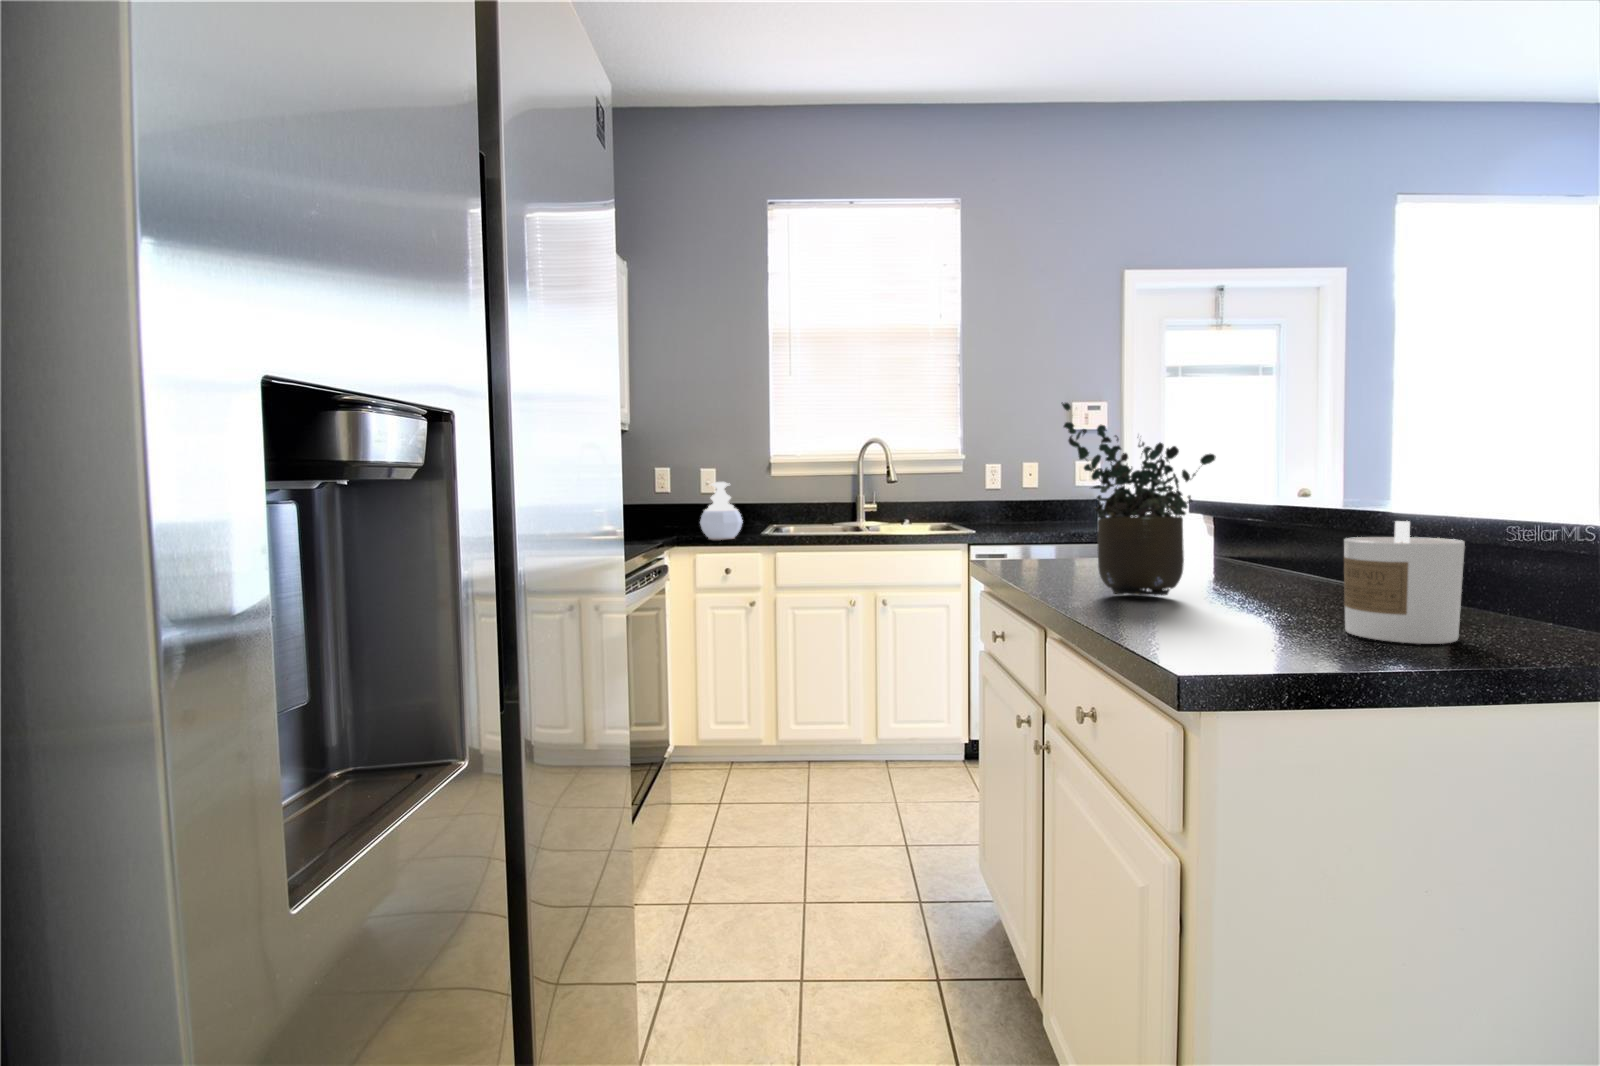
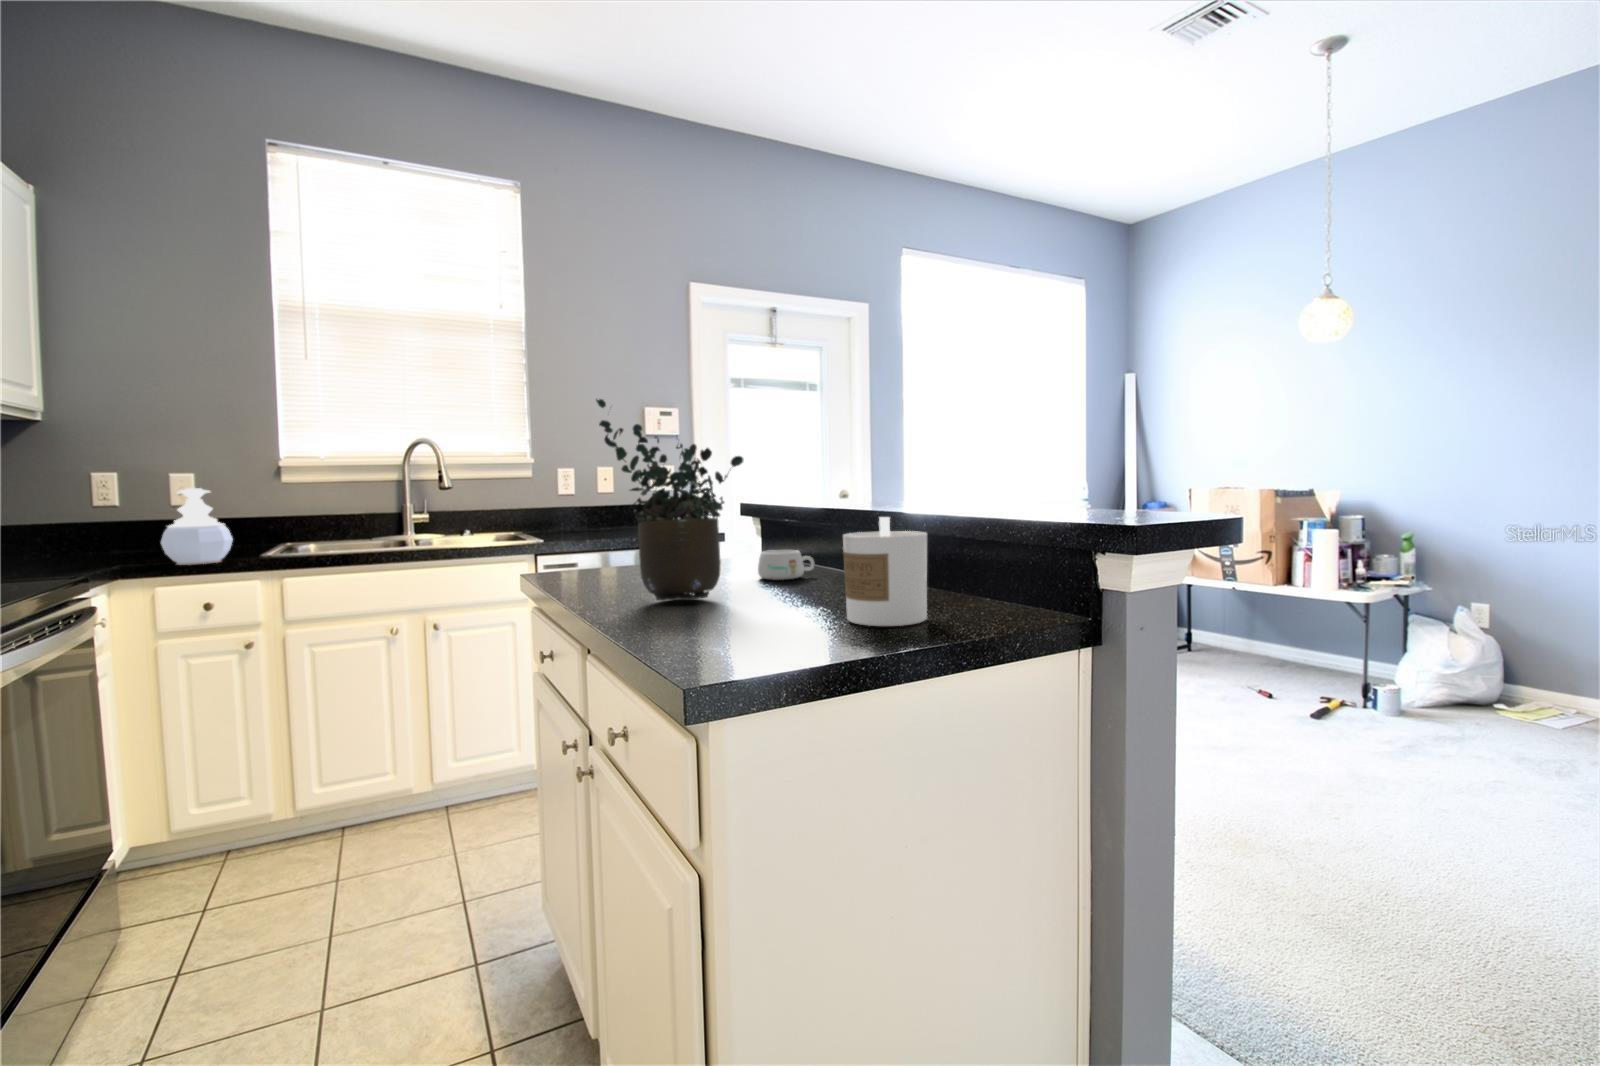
mug: none [1218,552,1289,583] -> present [758,550,814,580]

